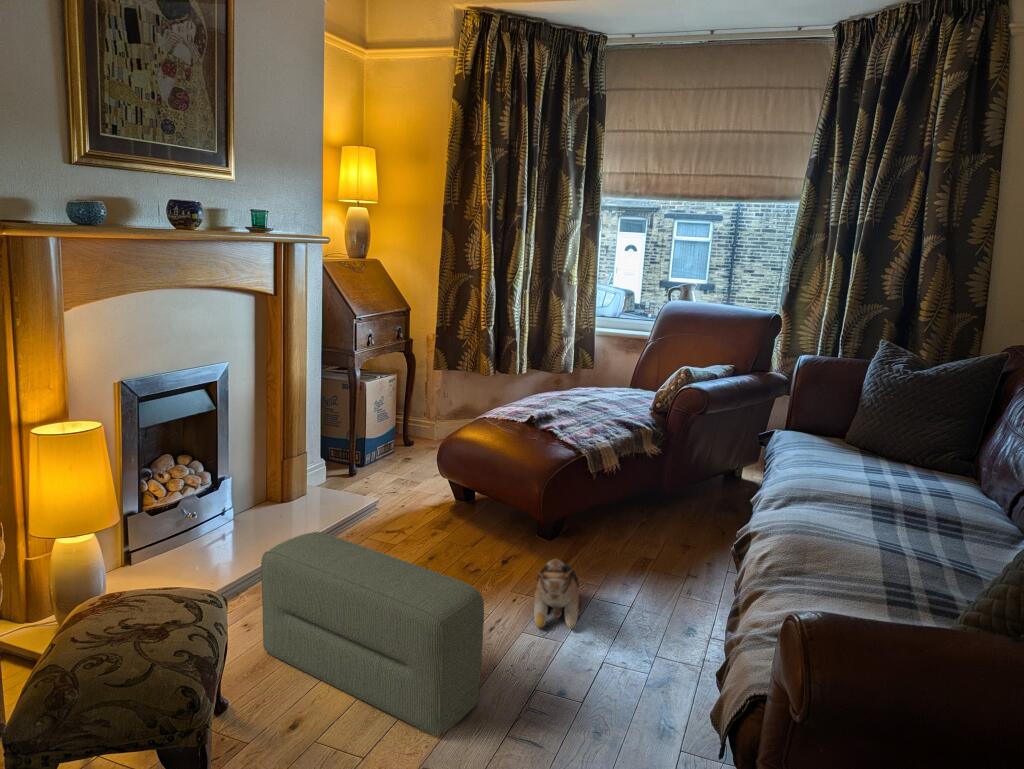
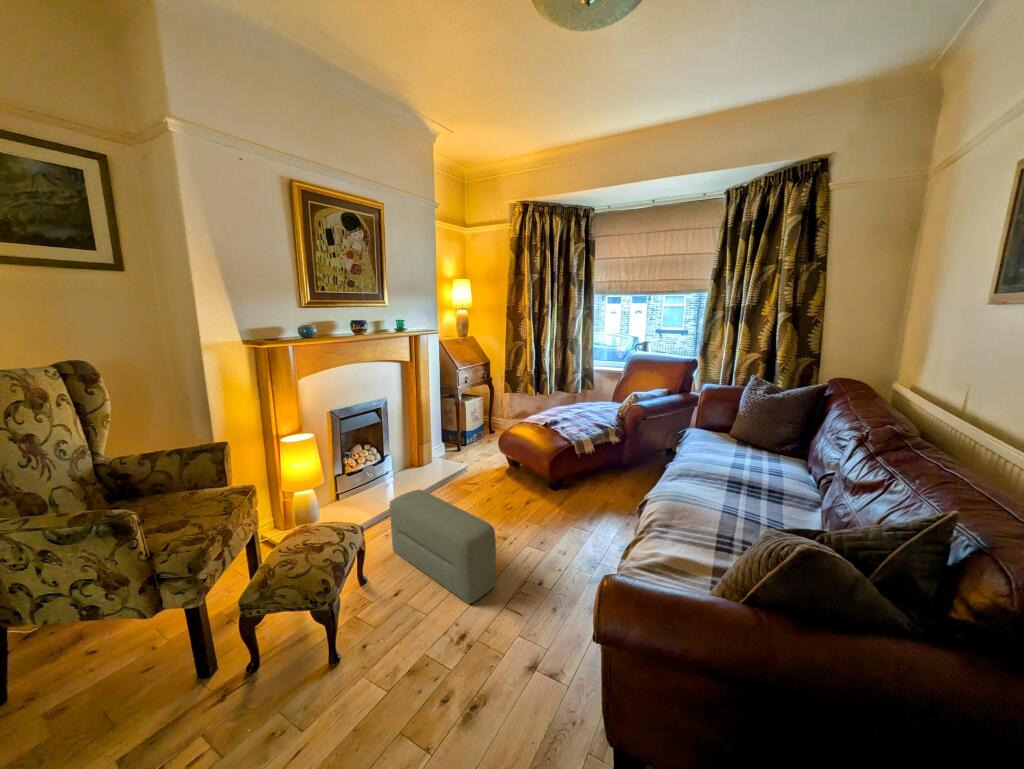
plush toy: present [534,558,581,629] -> none [532,506,564,545]

